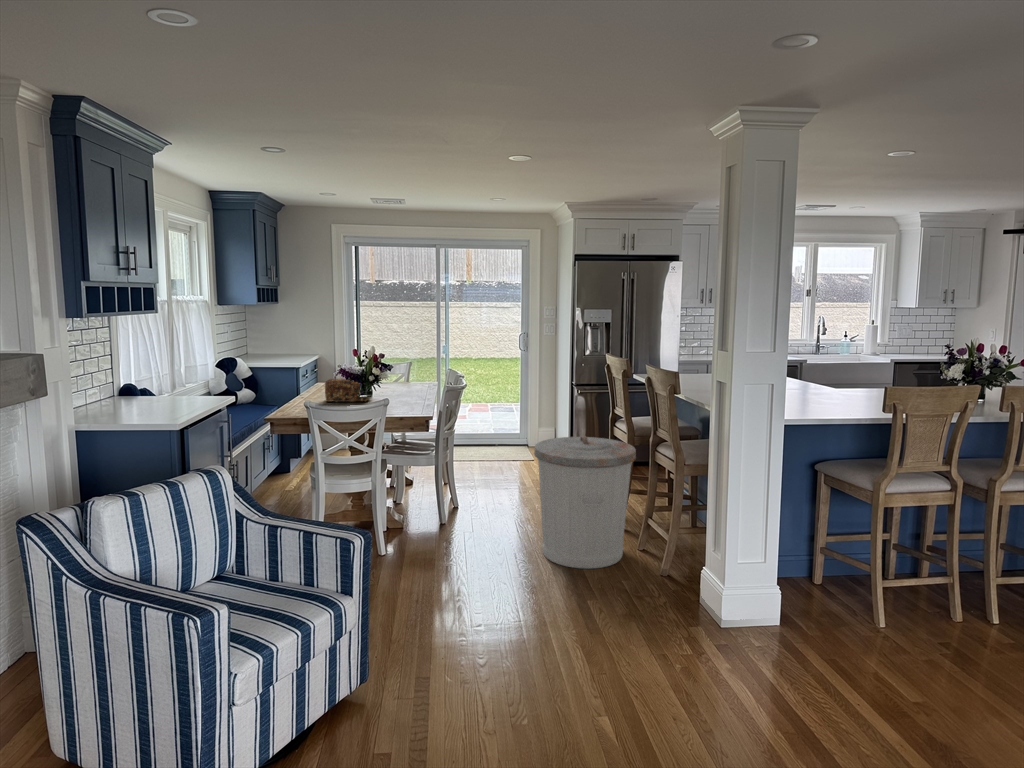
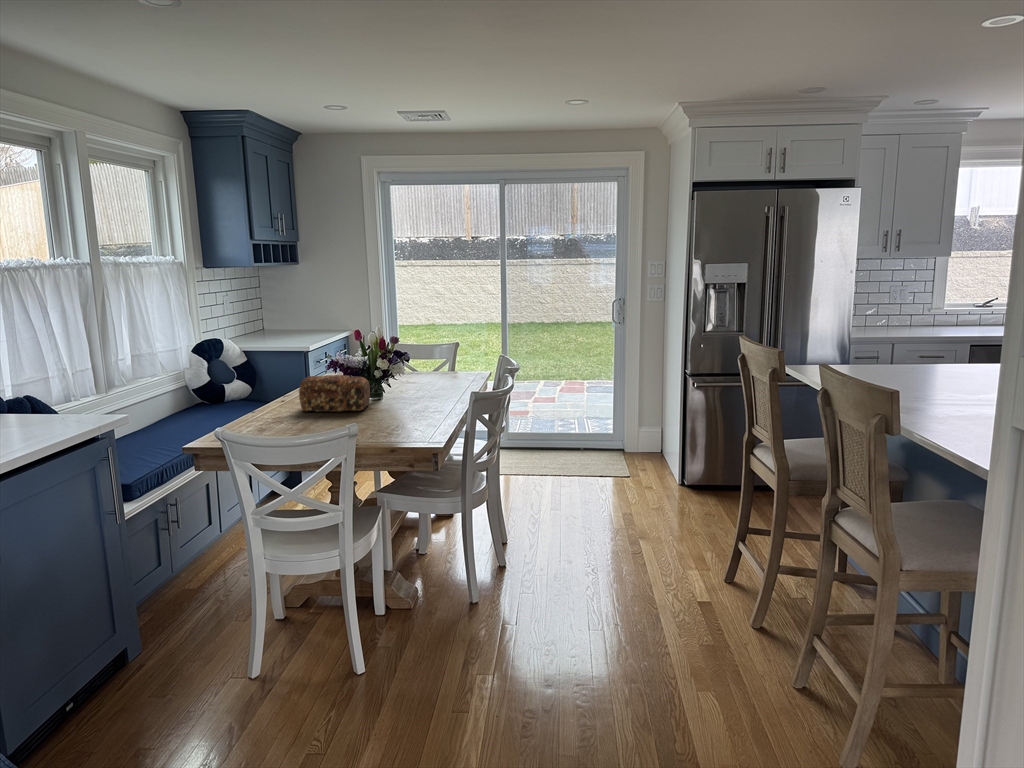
trash can: present [534,435,636,569] -> none [612,481,800,732]

